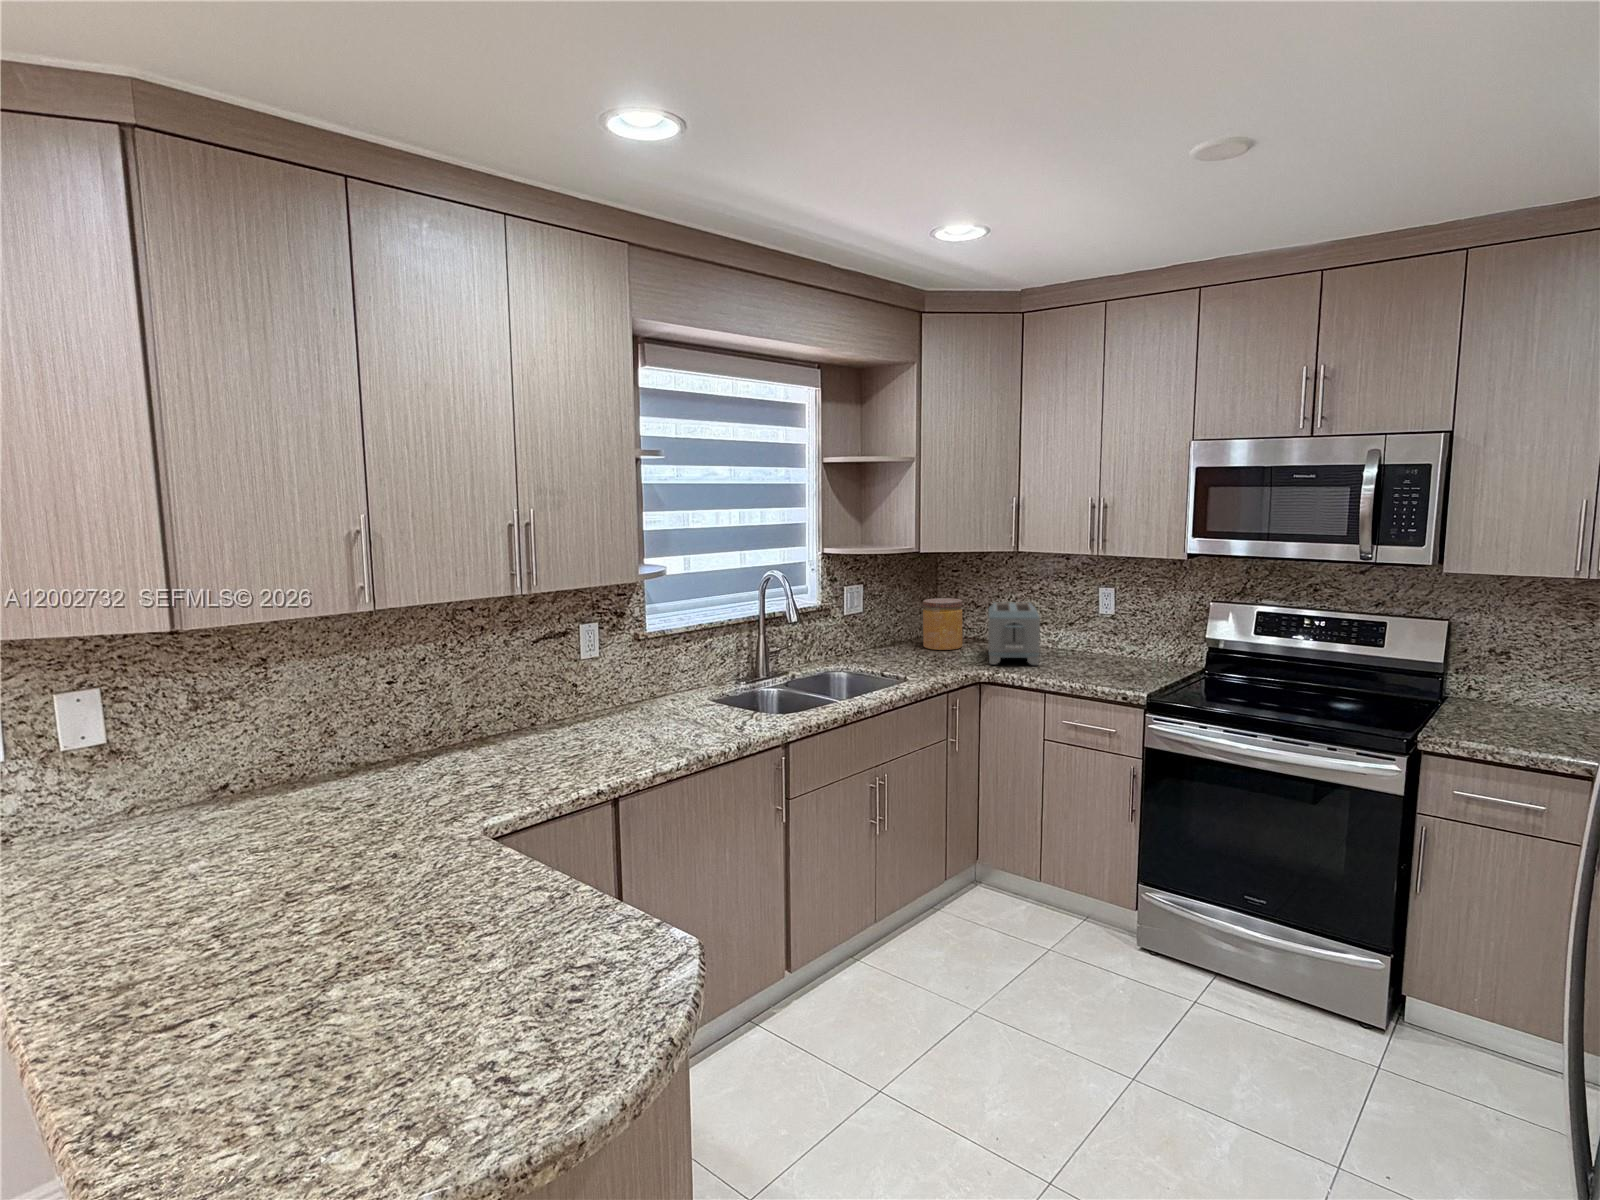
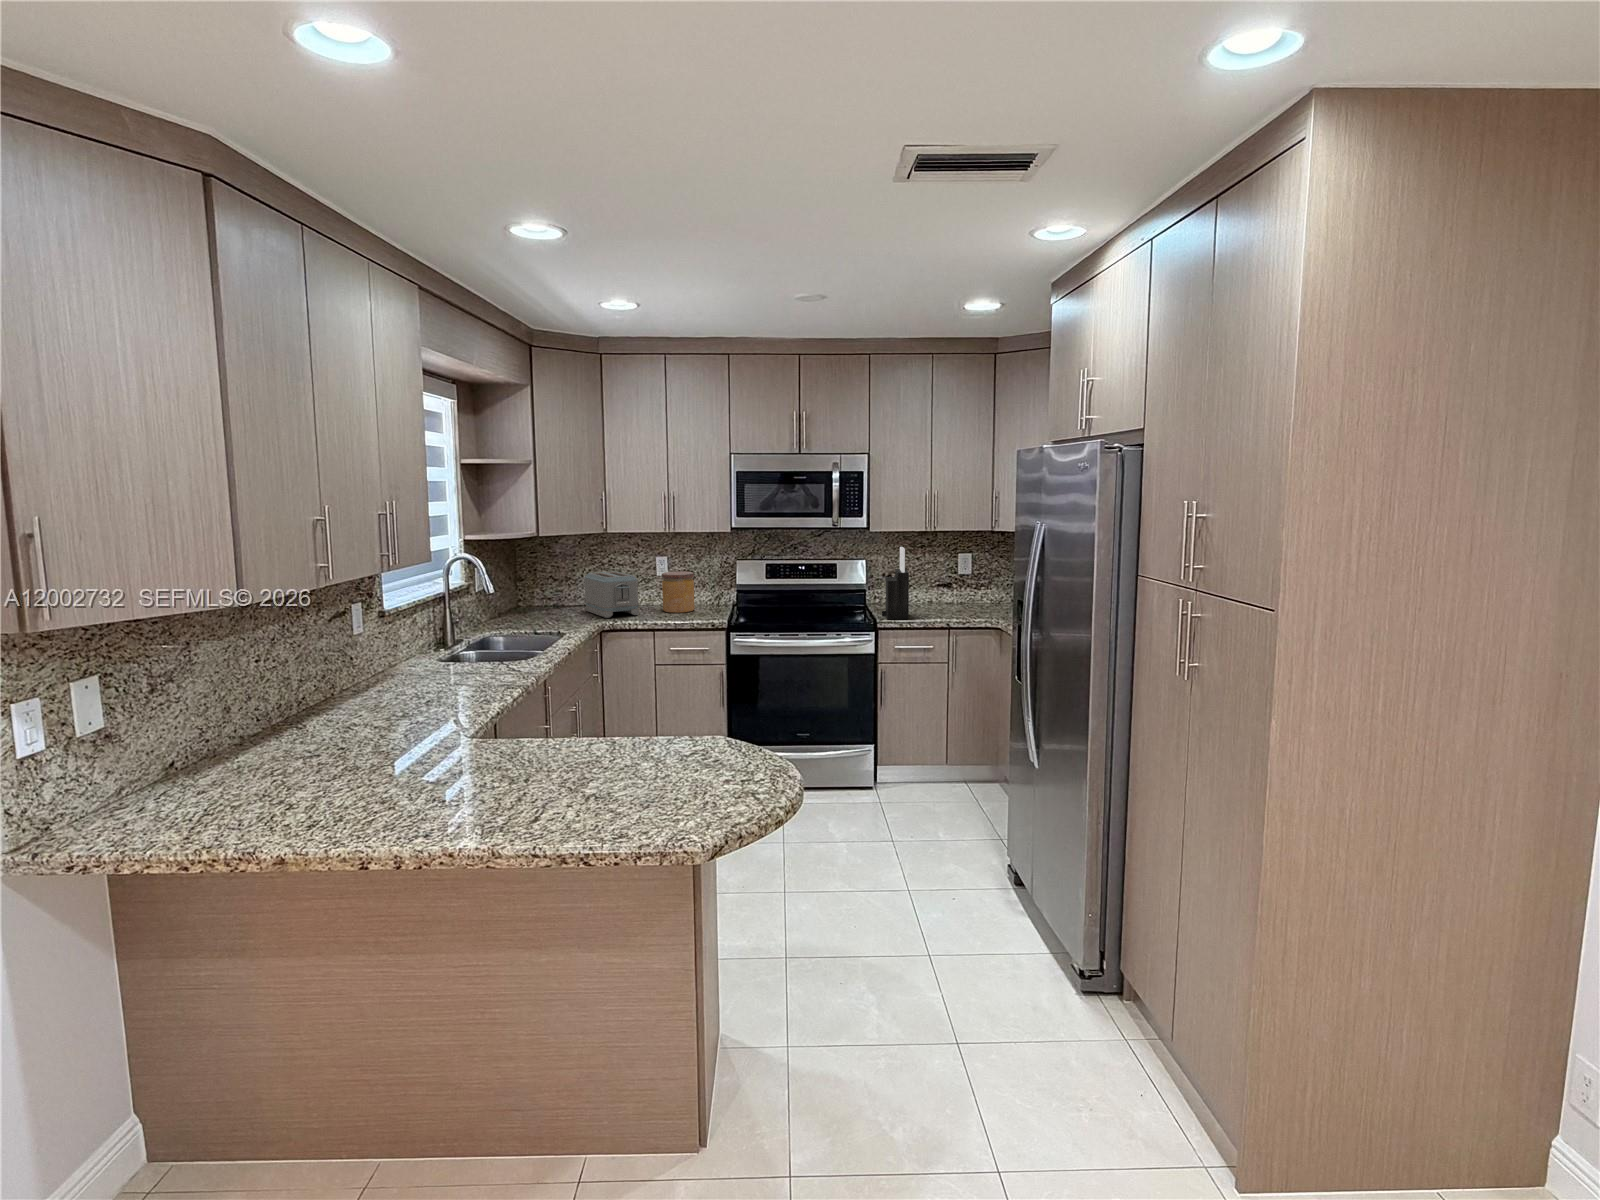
jar: present [923,598,962,650] -> present [662,571,695,613]
knife block: none [1475,599,1556,753] -> present [882,547,909,619]

